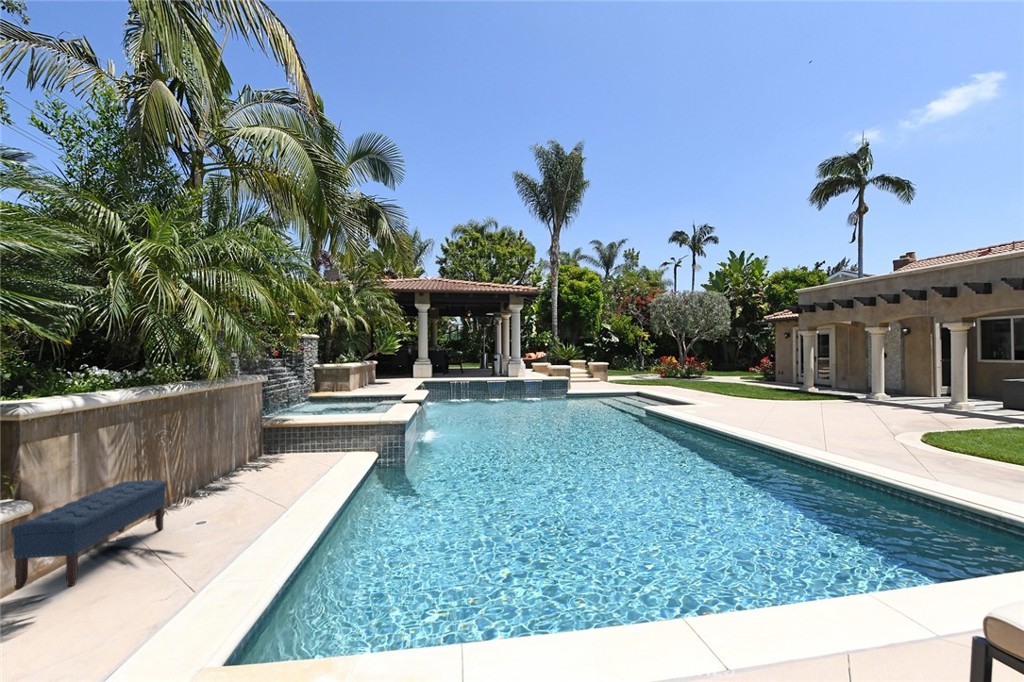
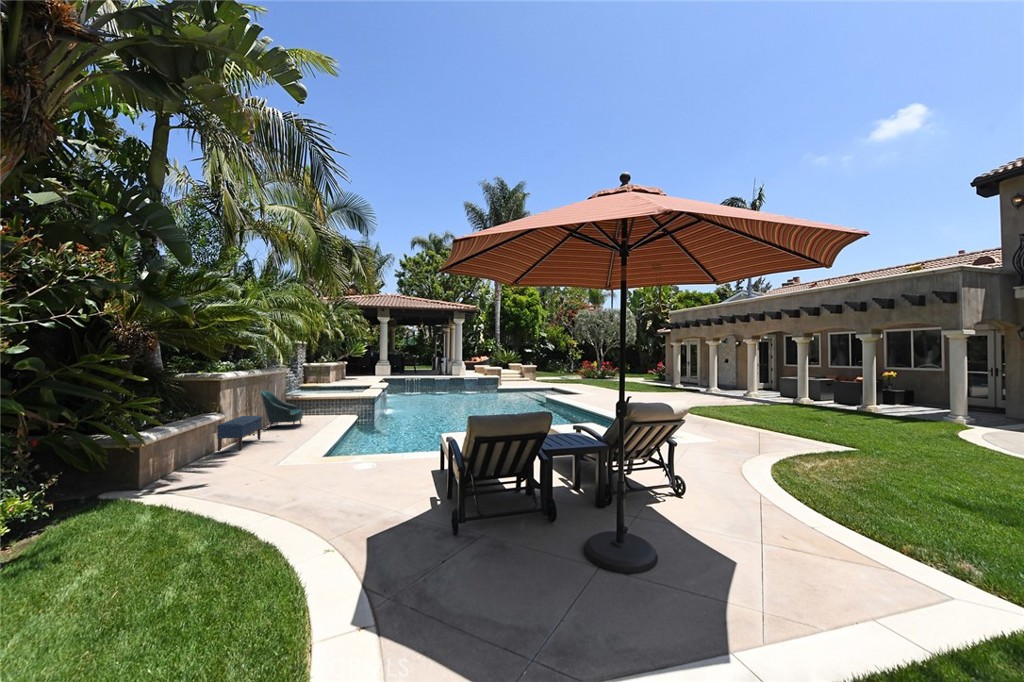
armchair: none [195,417,277,491] -> present [261,391,303,429]

